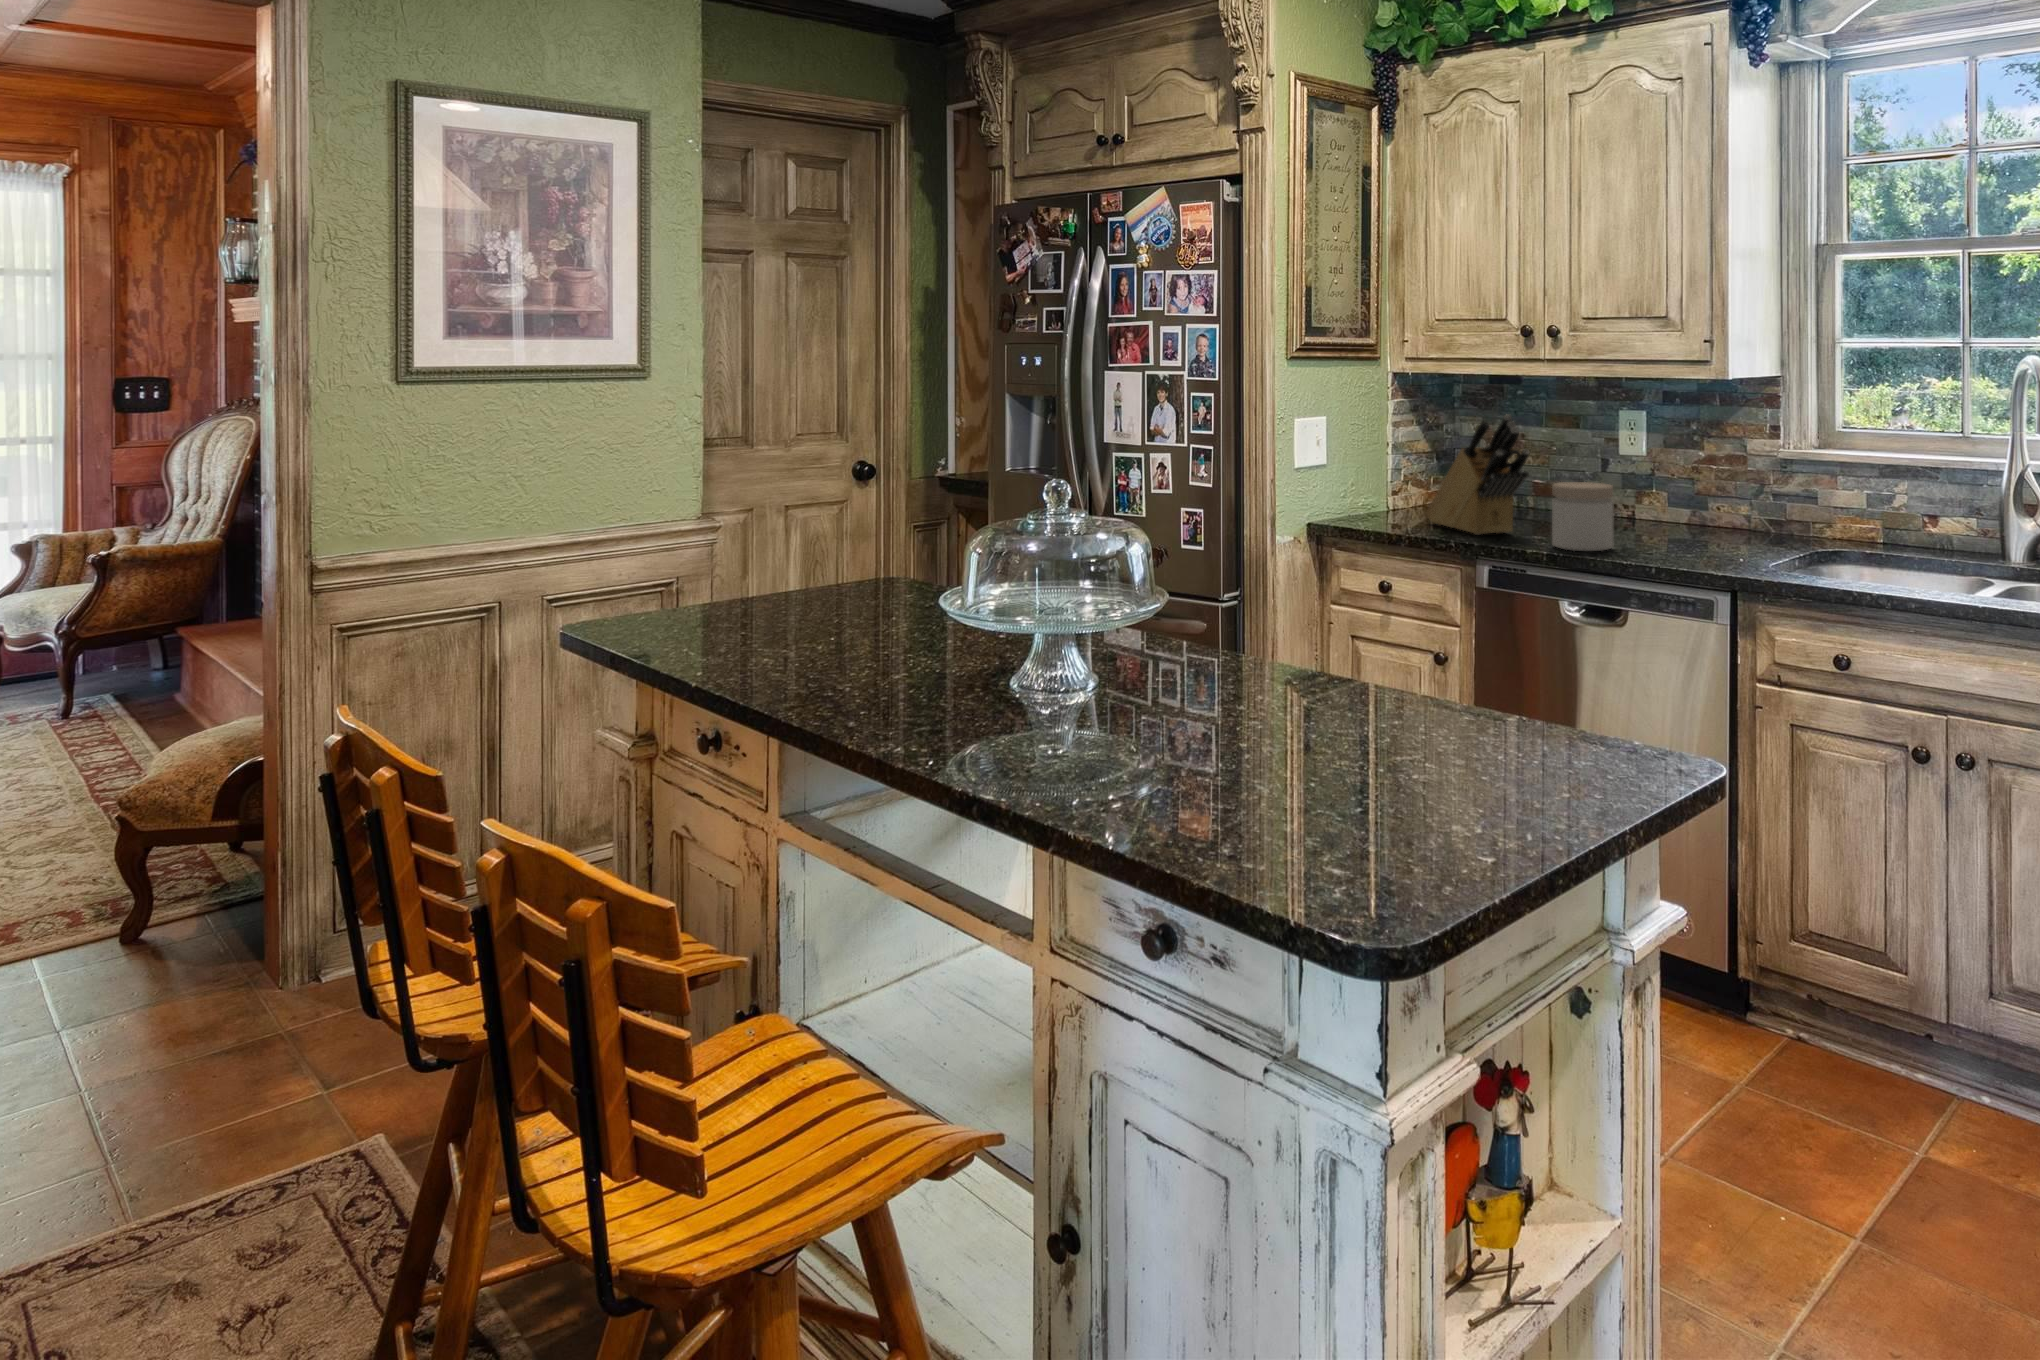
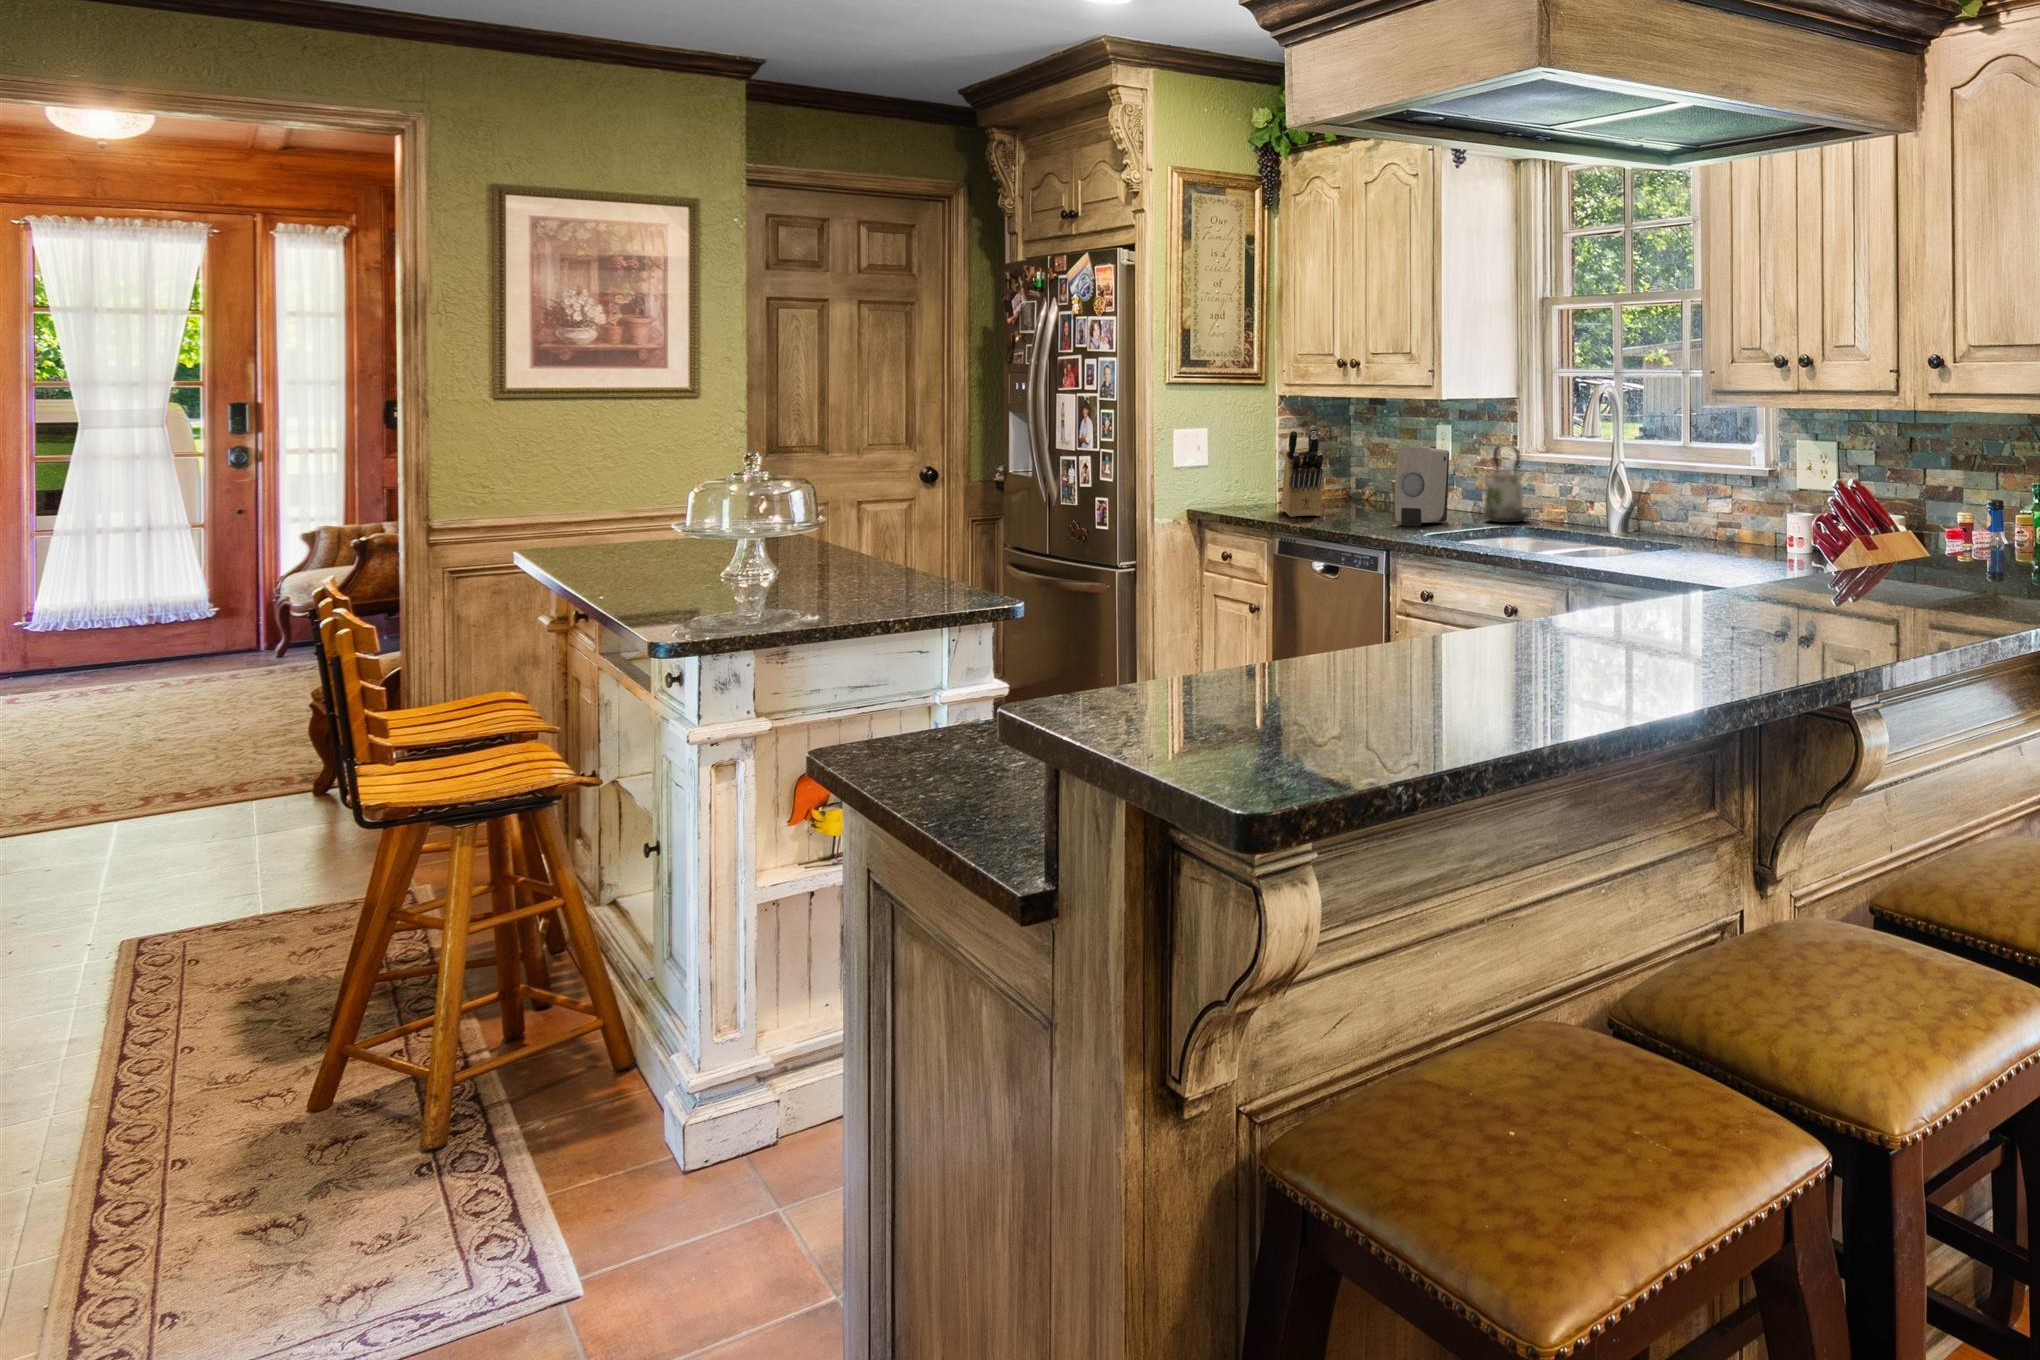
kettle: none [1725,439,1805,542] -> present [1484,446,1529,523]
soap dispenser: none [1656,444,1709,550] -> present [1395,447,1449,526]
jar: present [1552,482,1614,551] -> none [1318,476,1363,526]

